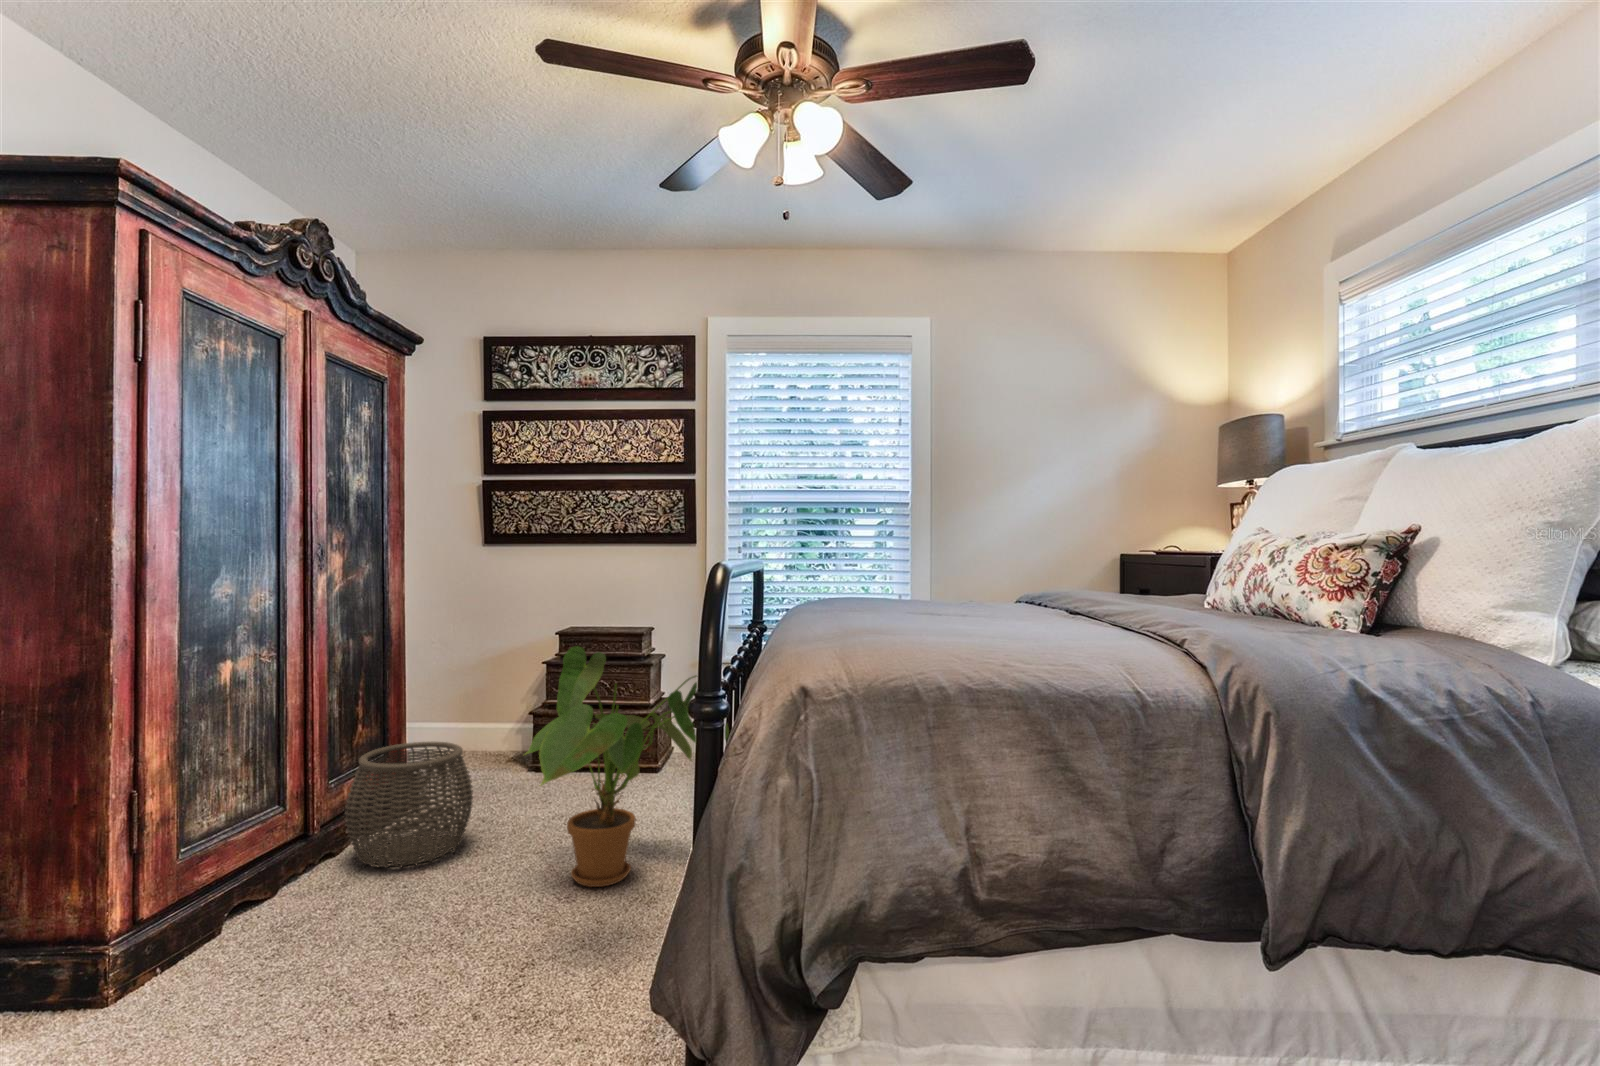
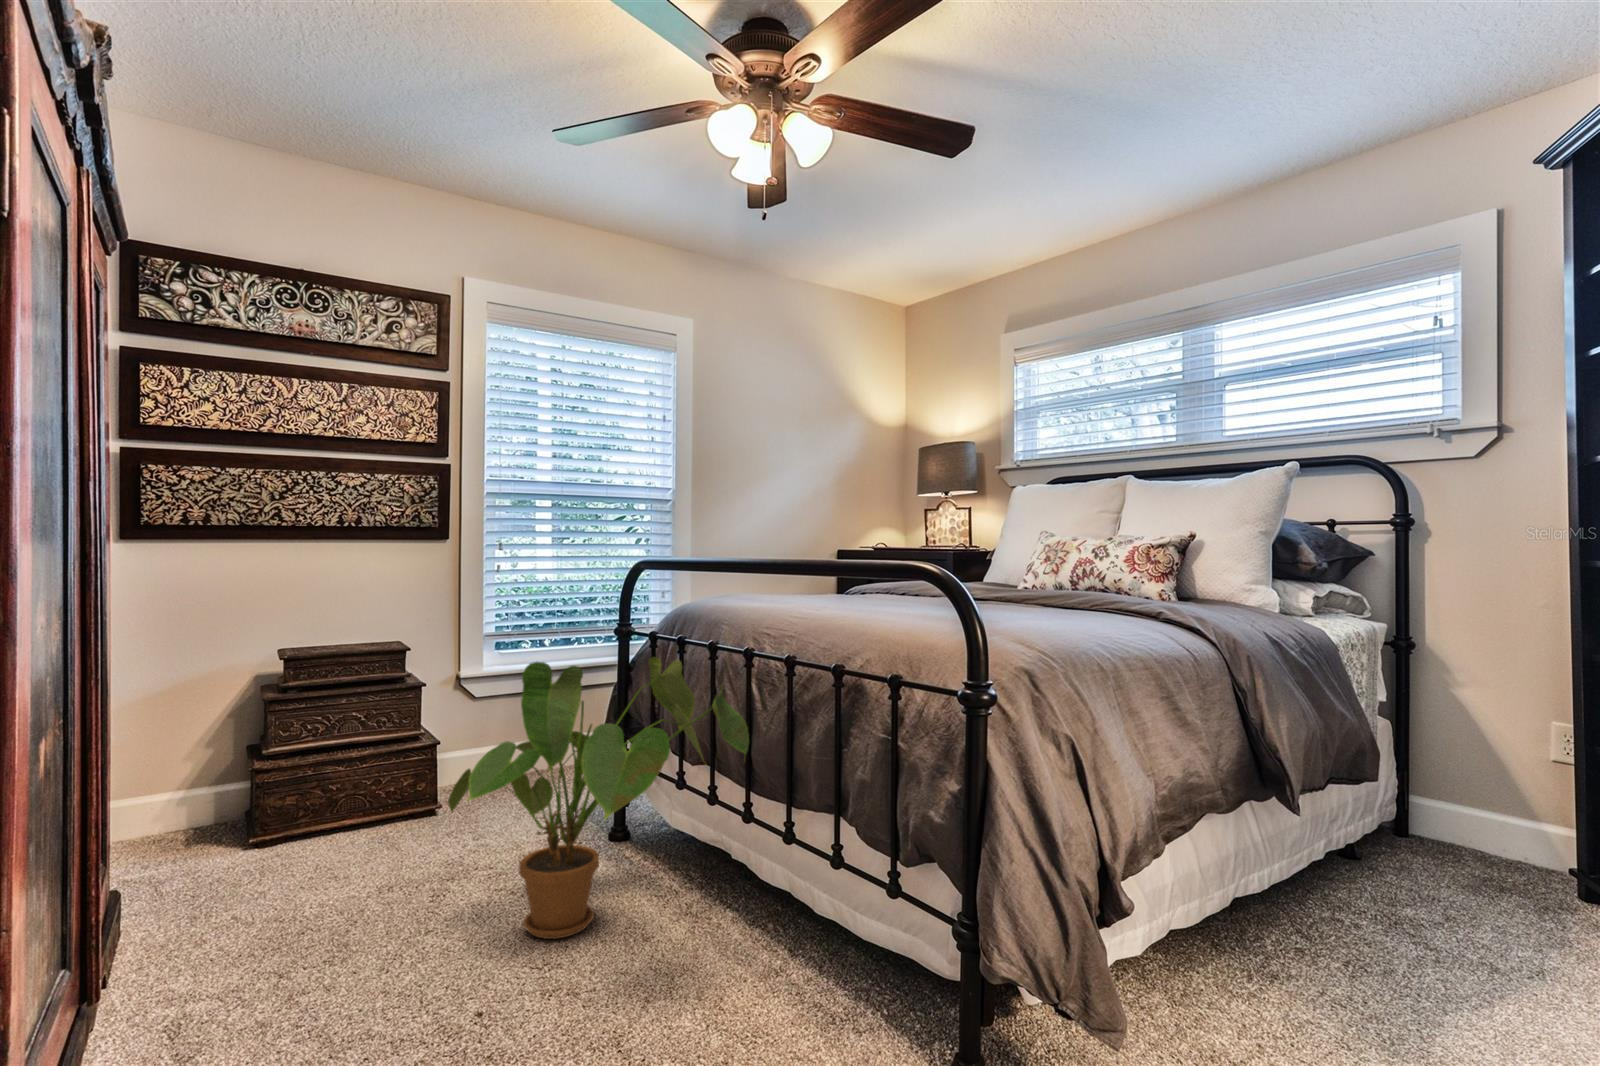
woven basket: present [345,742,473,868] -> none [135,814,334,1010]

